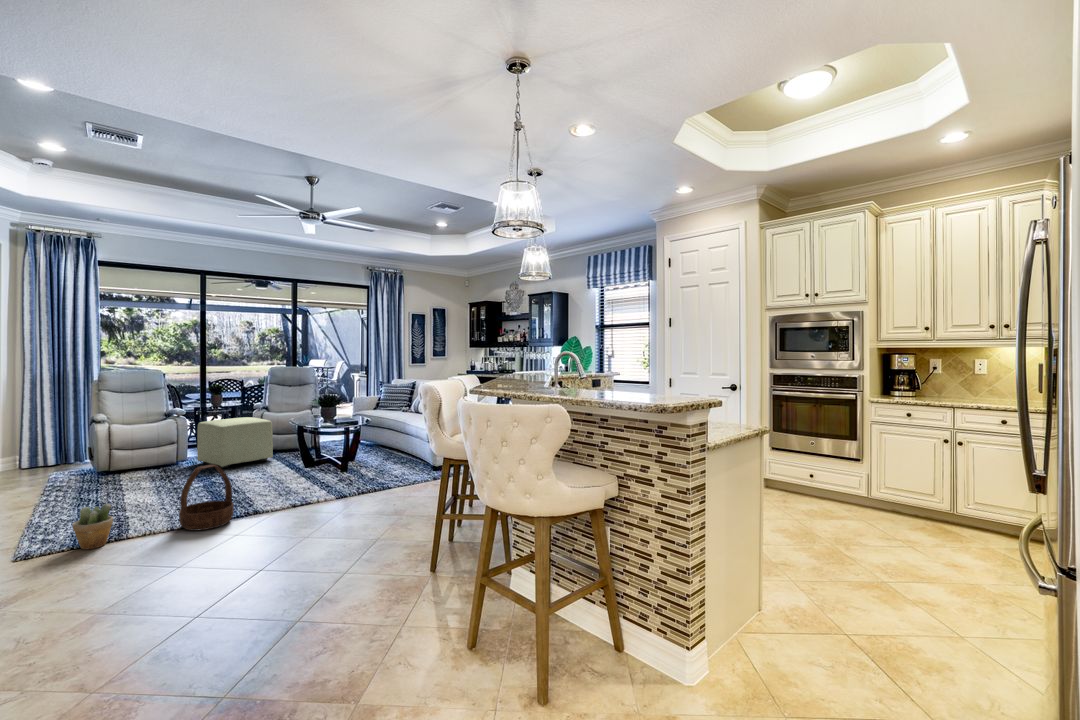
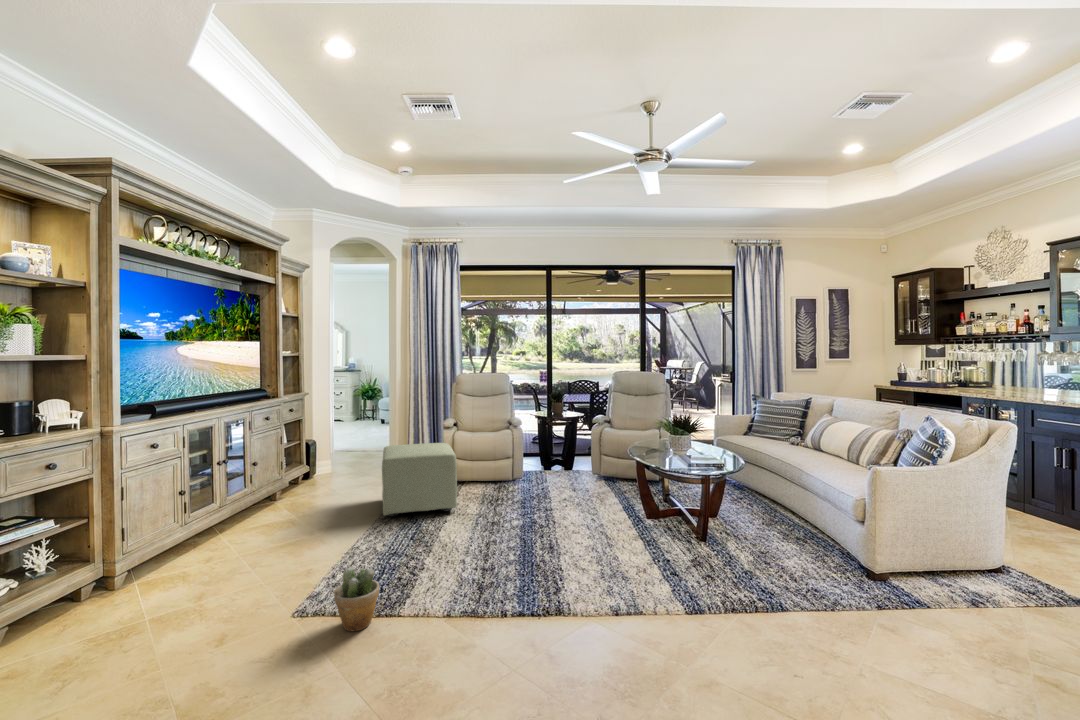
ottoman: present [197,417,273,468] -> present [382,443,457,517]
basket: present [179,465,234,531] -> none [455,527,526,638]

